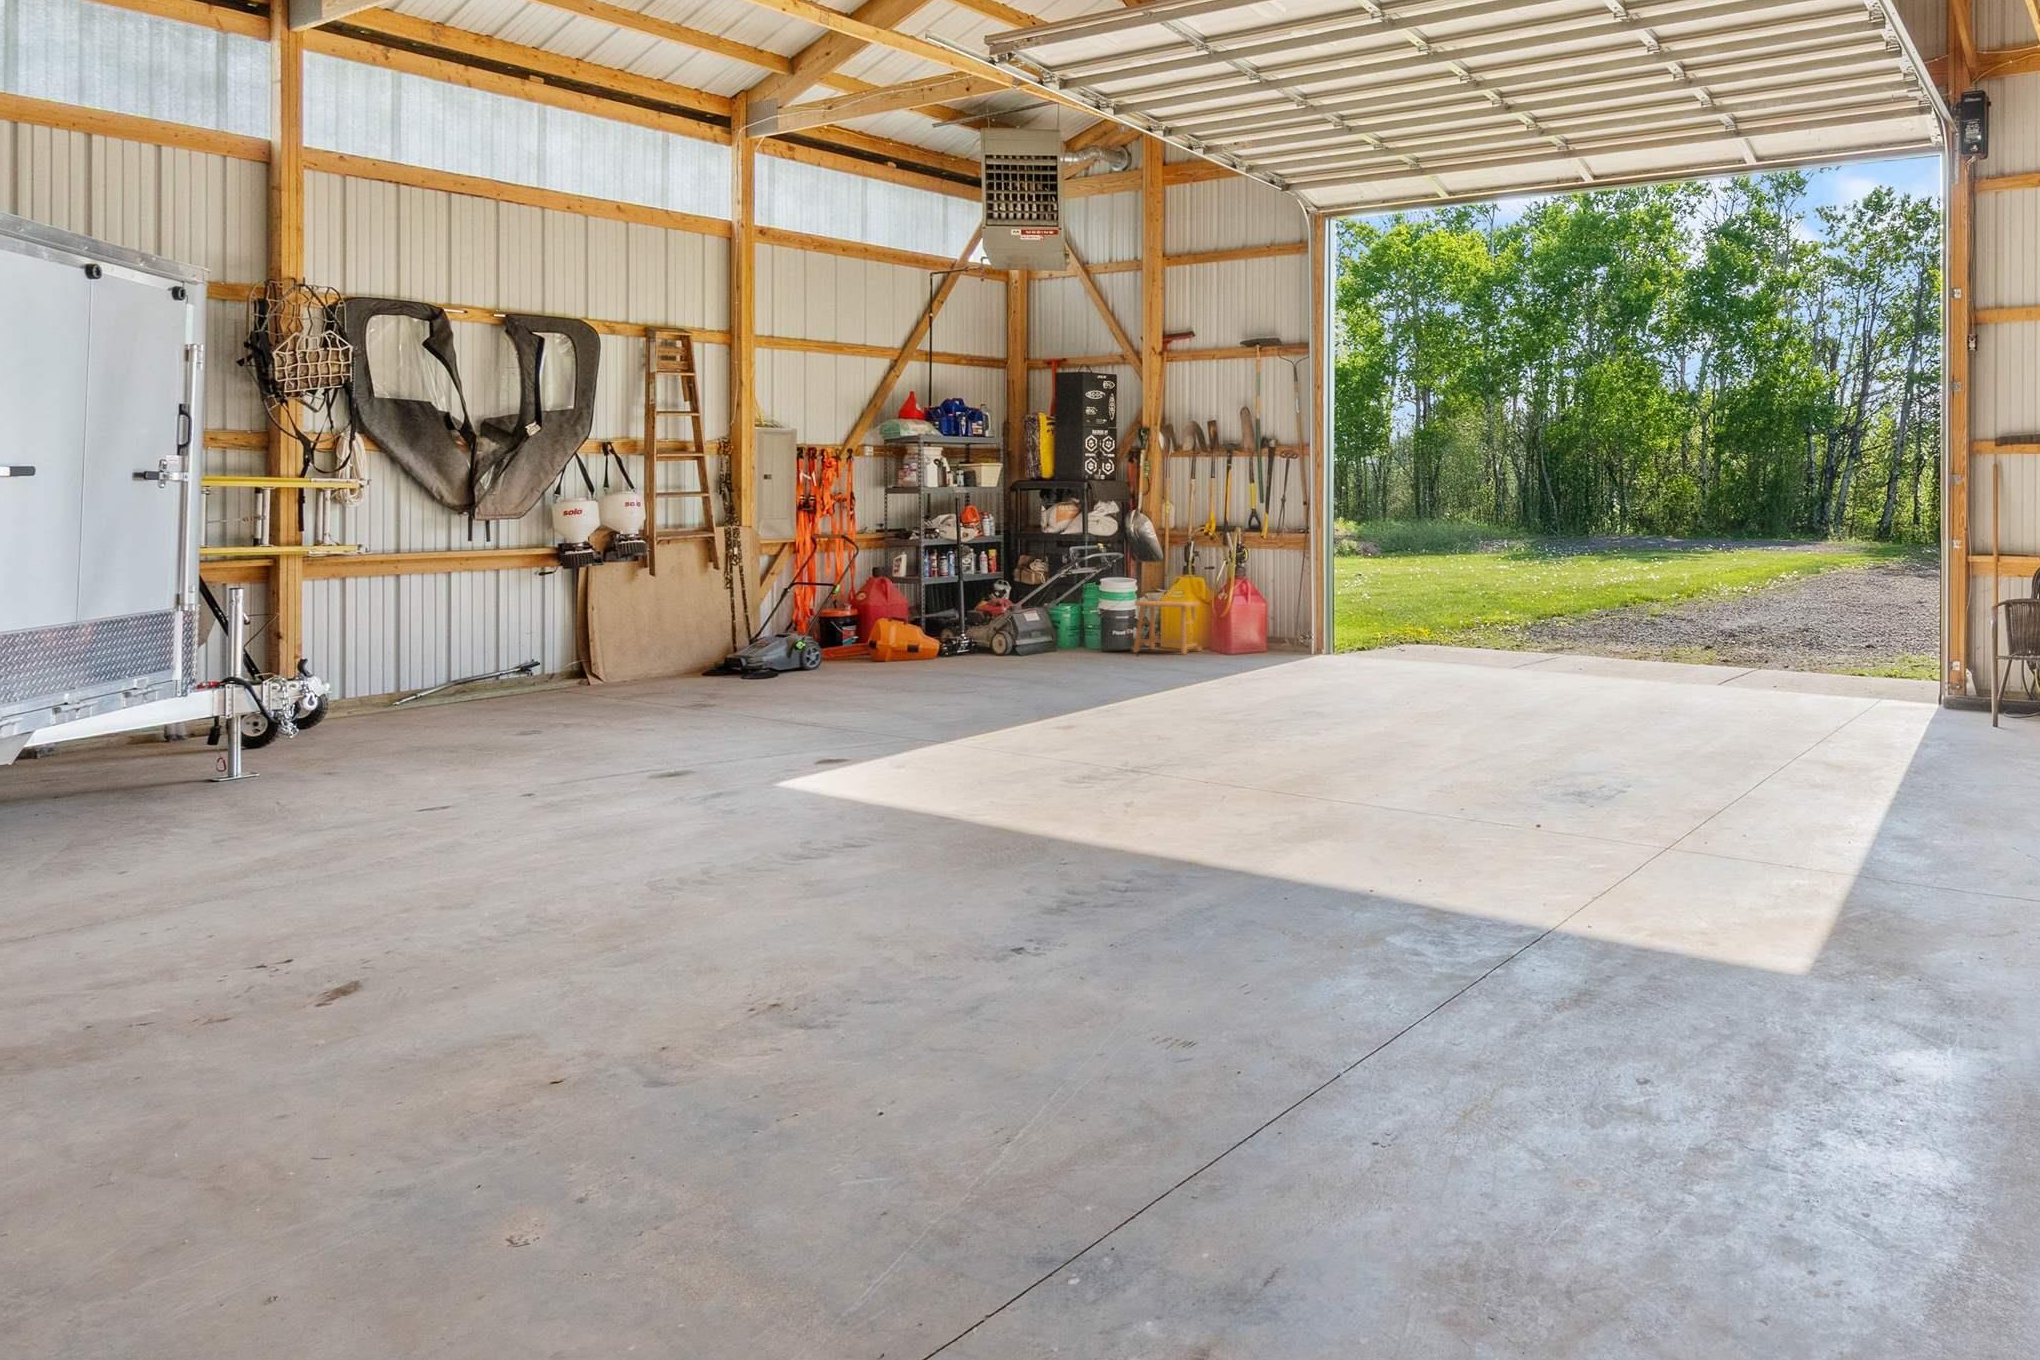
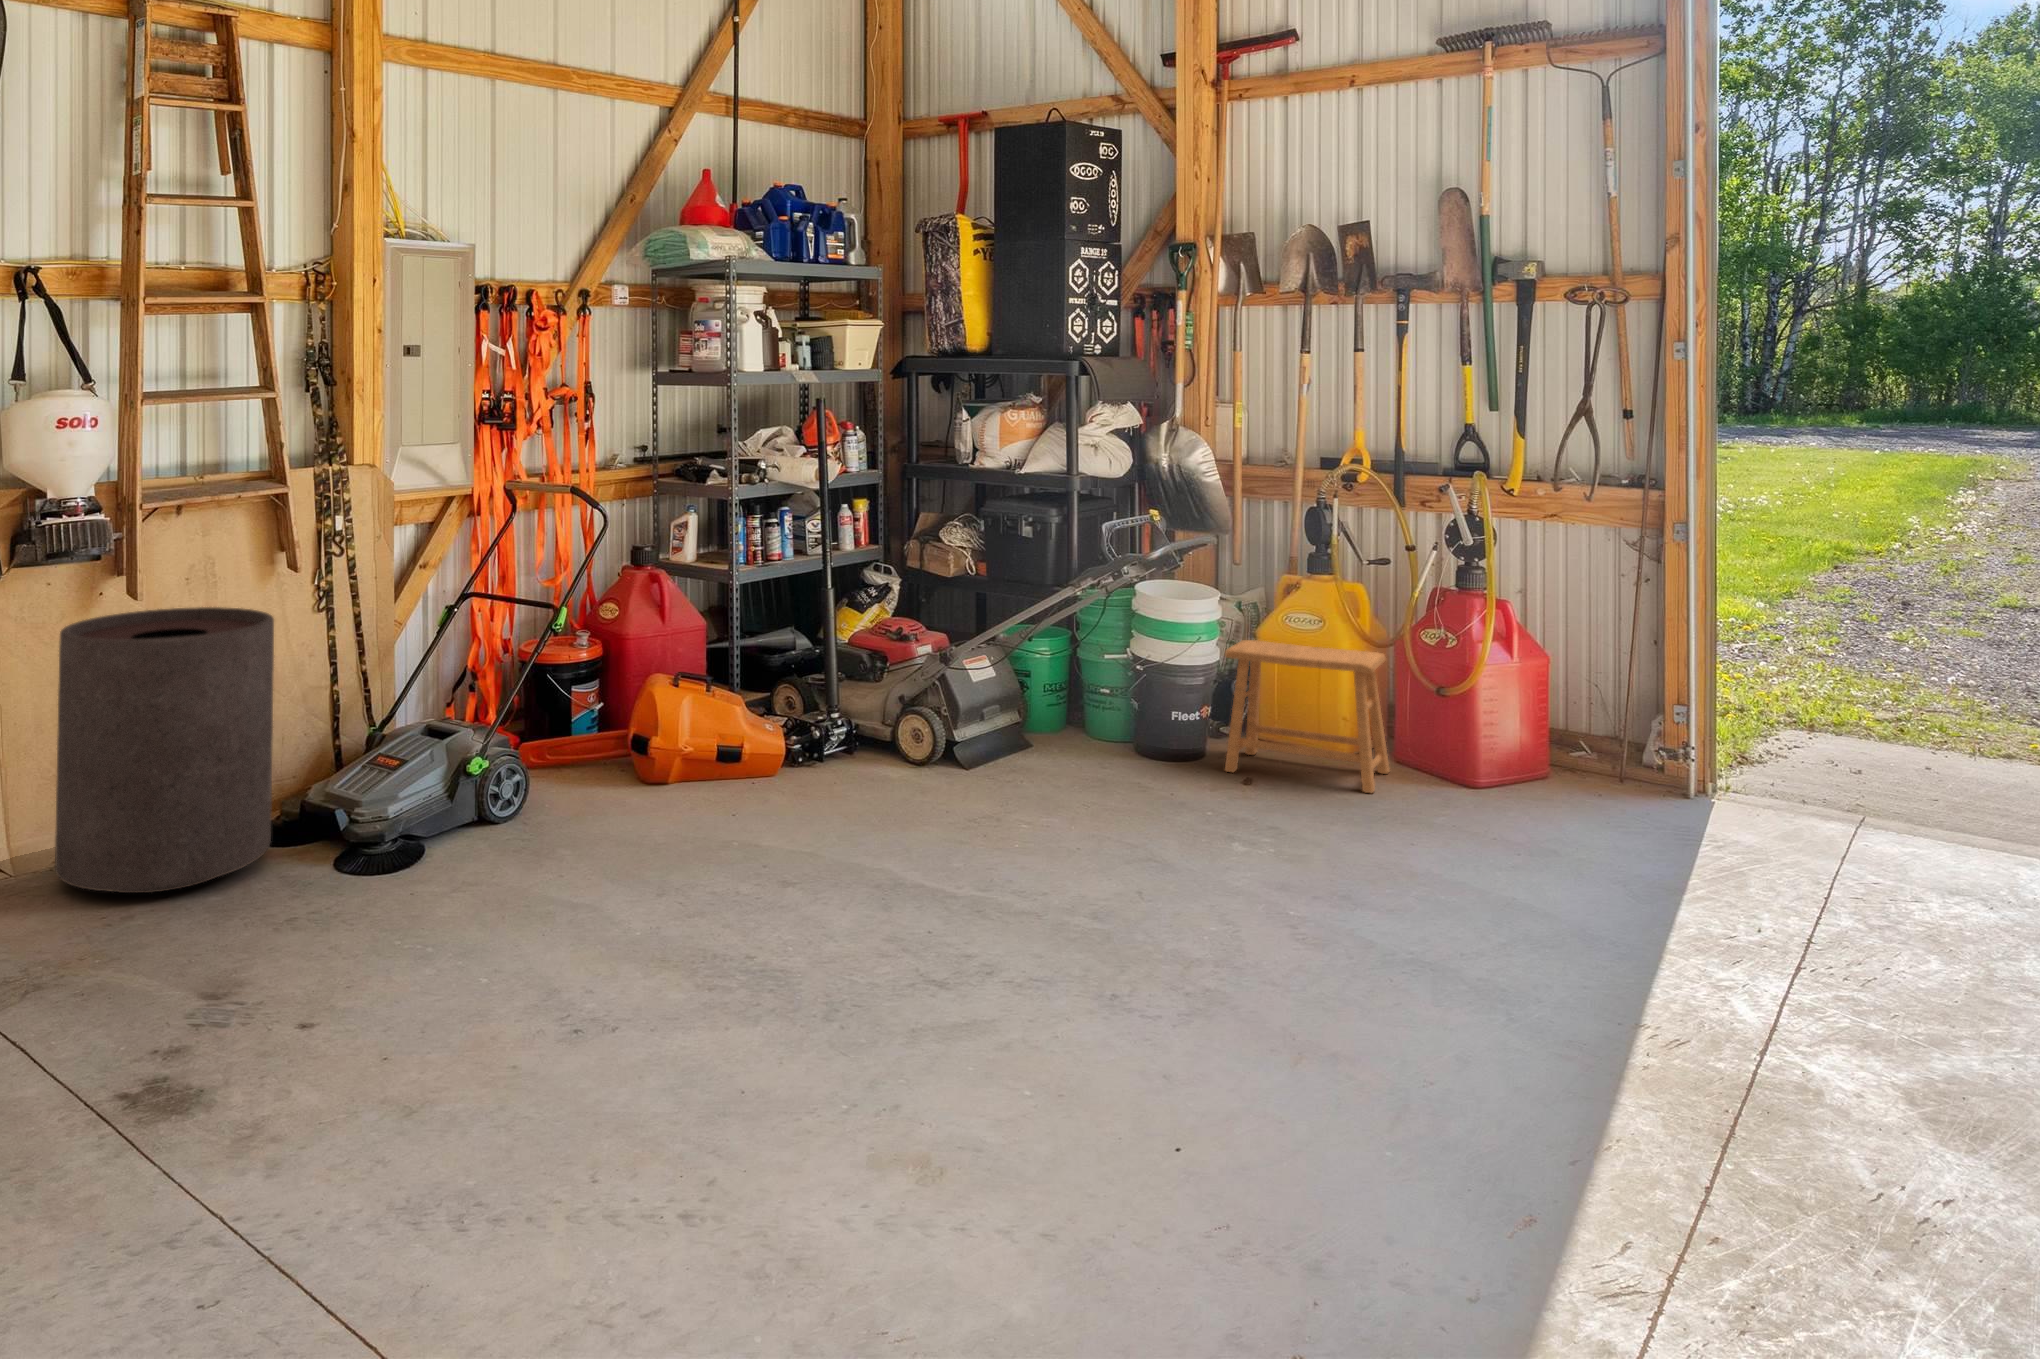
trash can: none [630,581,718,682] -> present [55,607,274,893]

